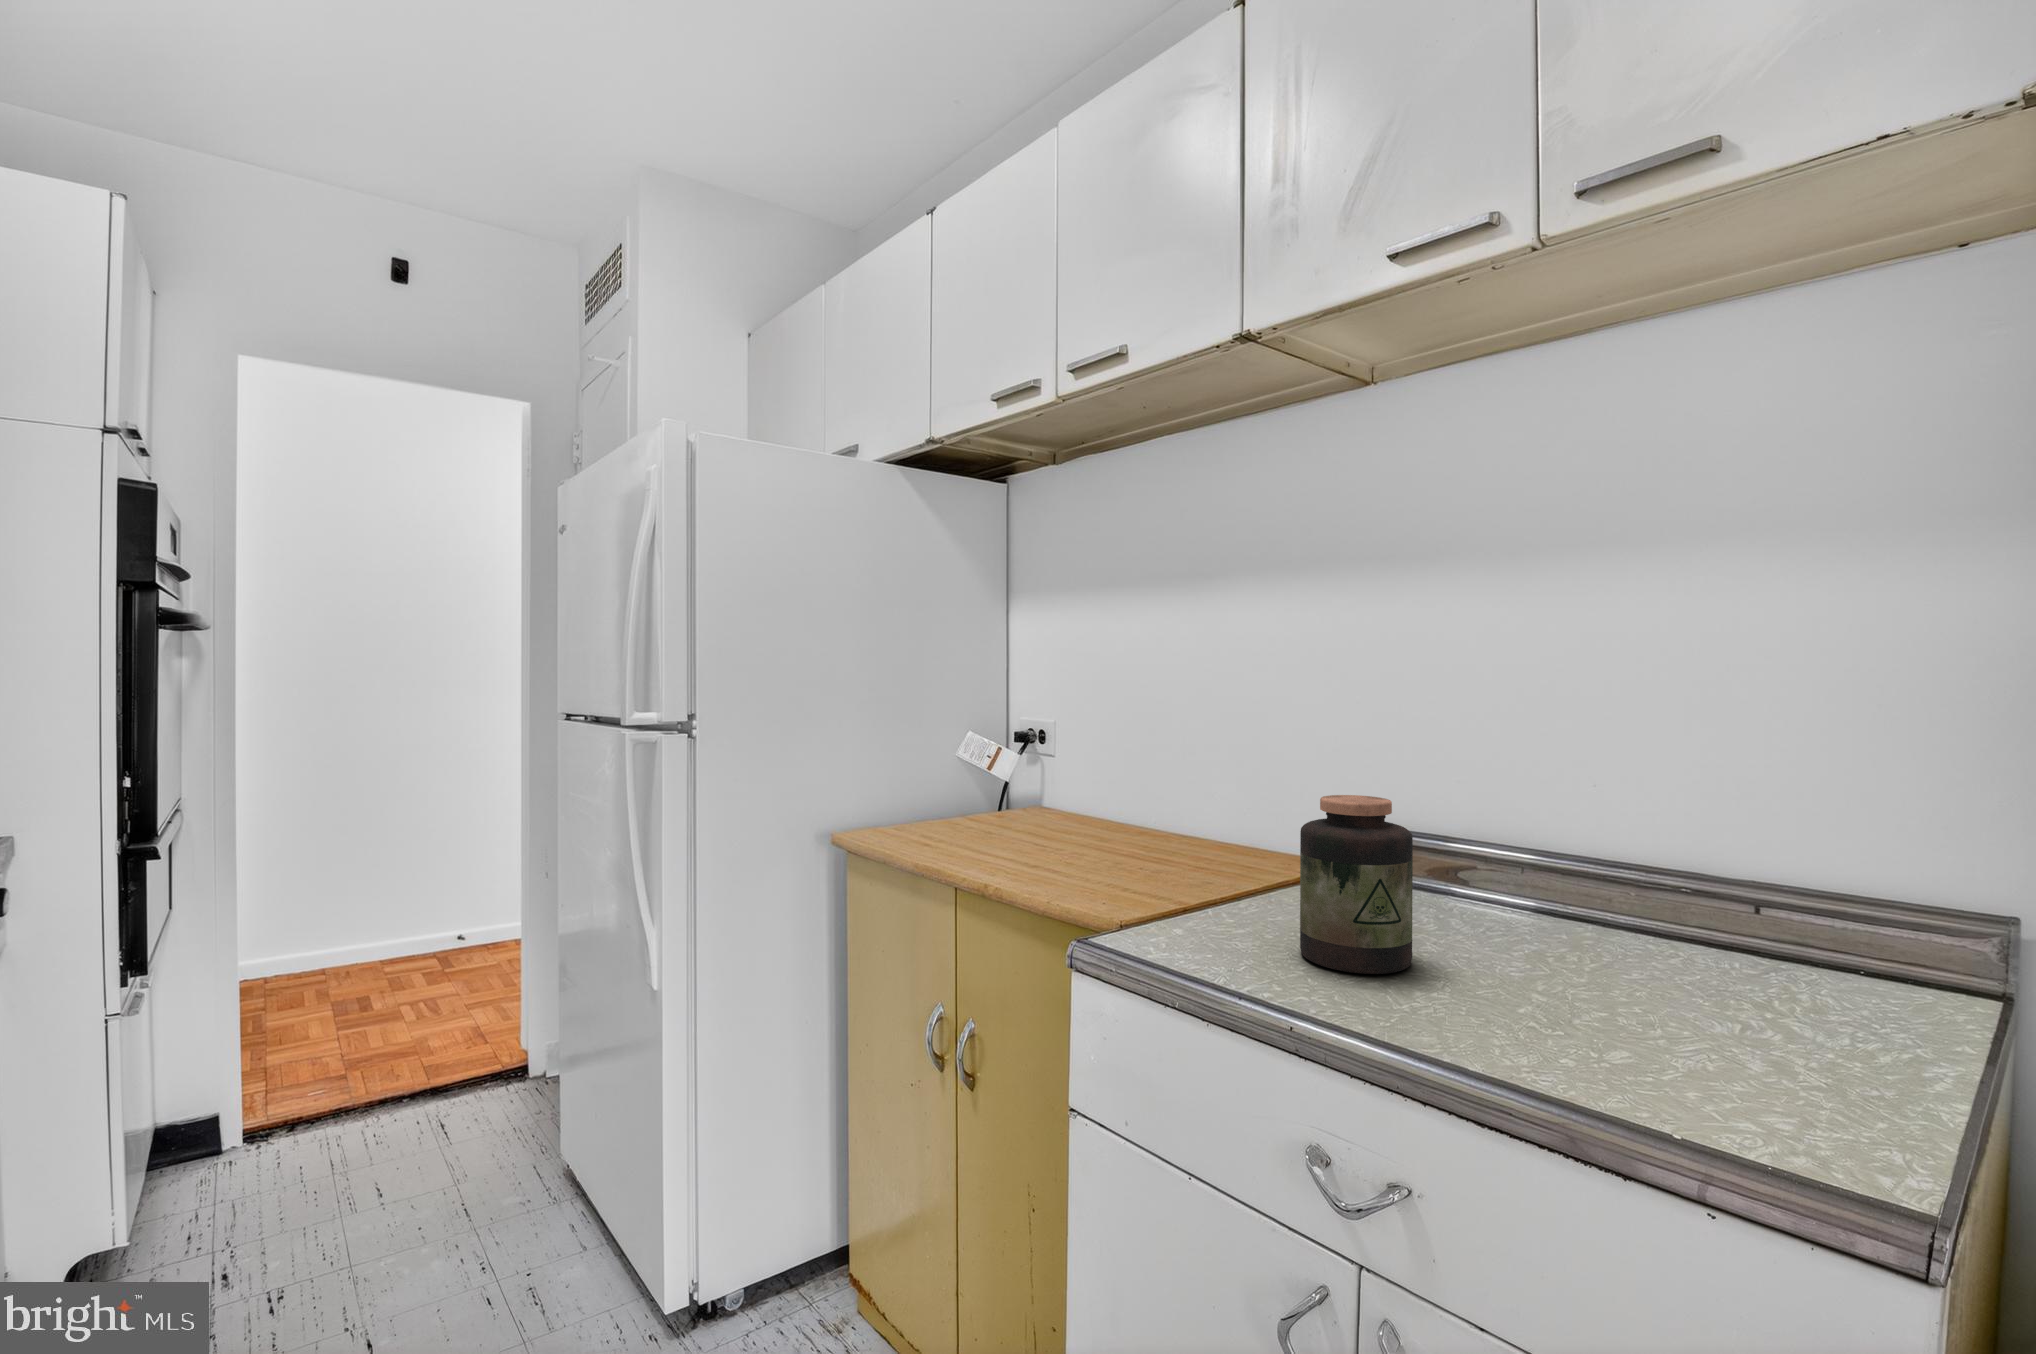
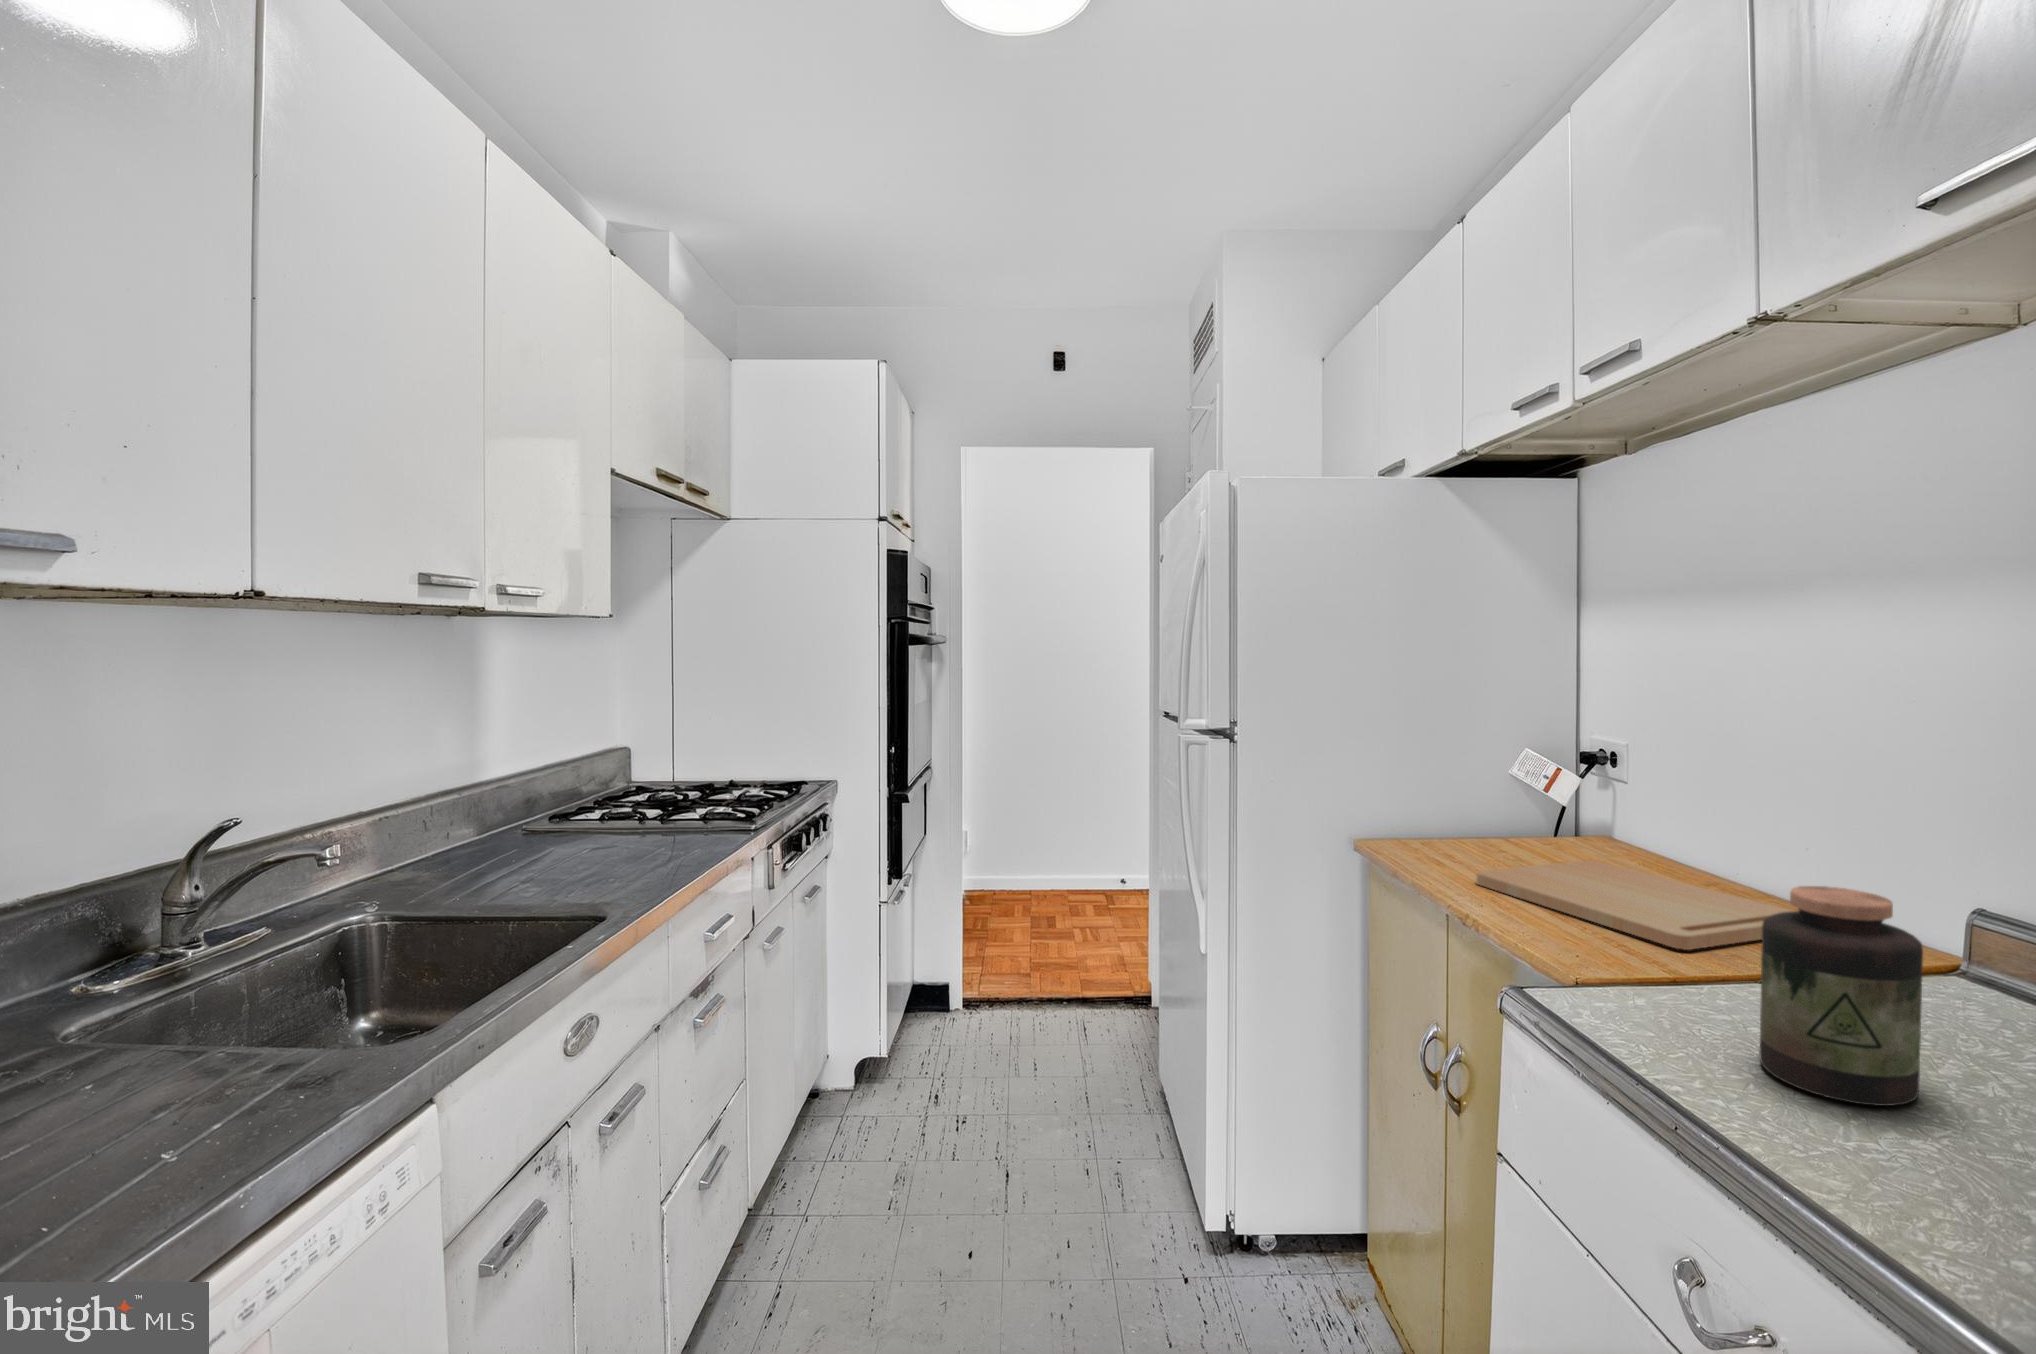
cutting board: none [968,823,1227,881] -> present [1477,860,1792,950]

